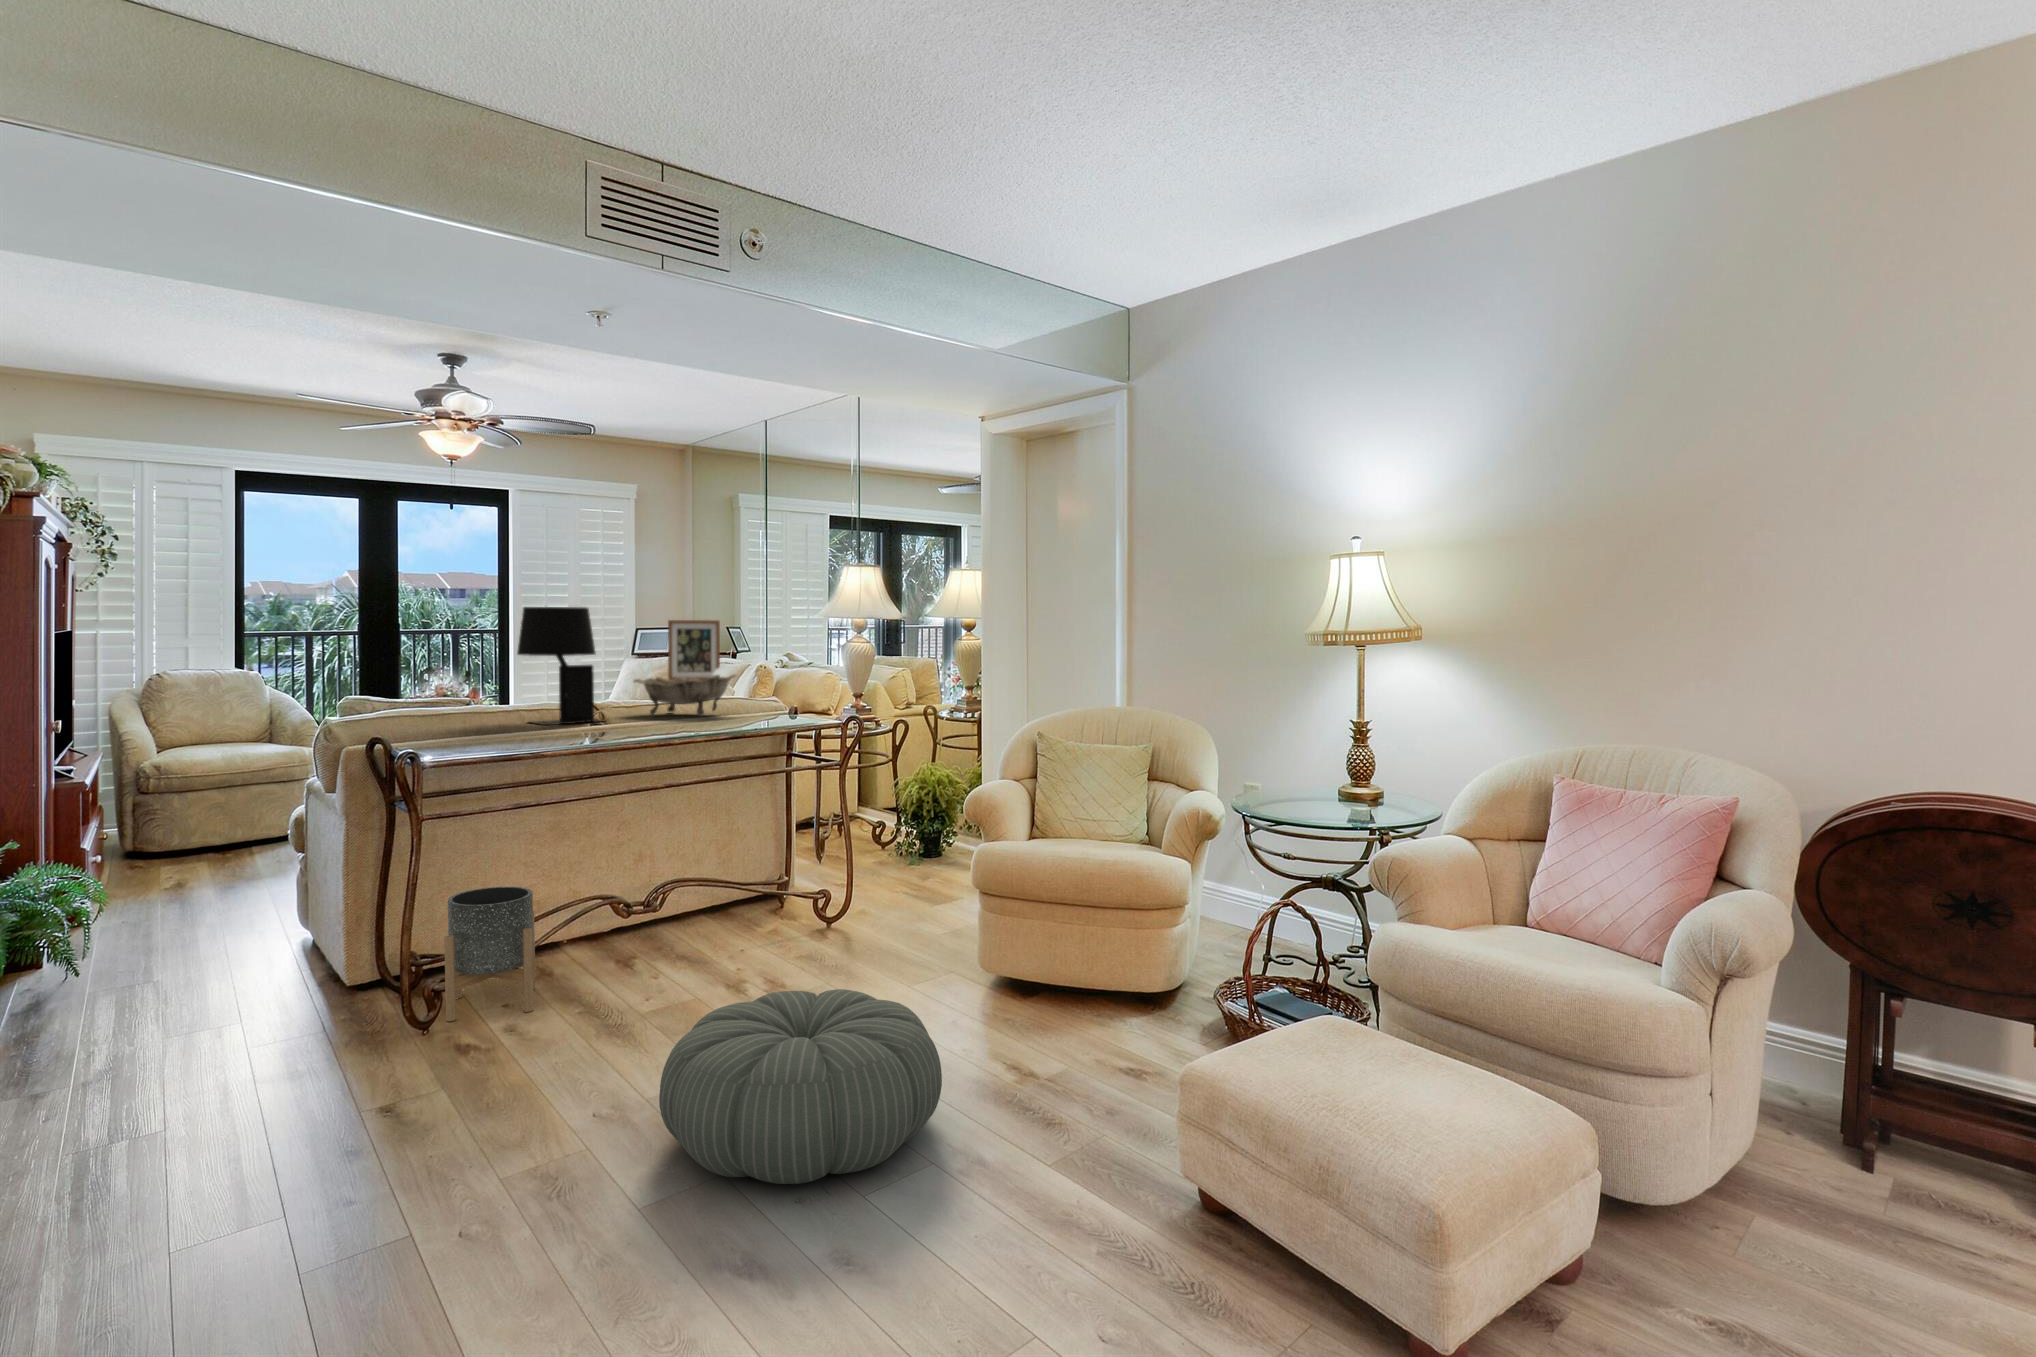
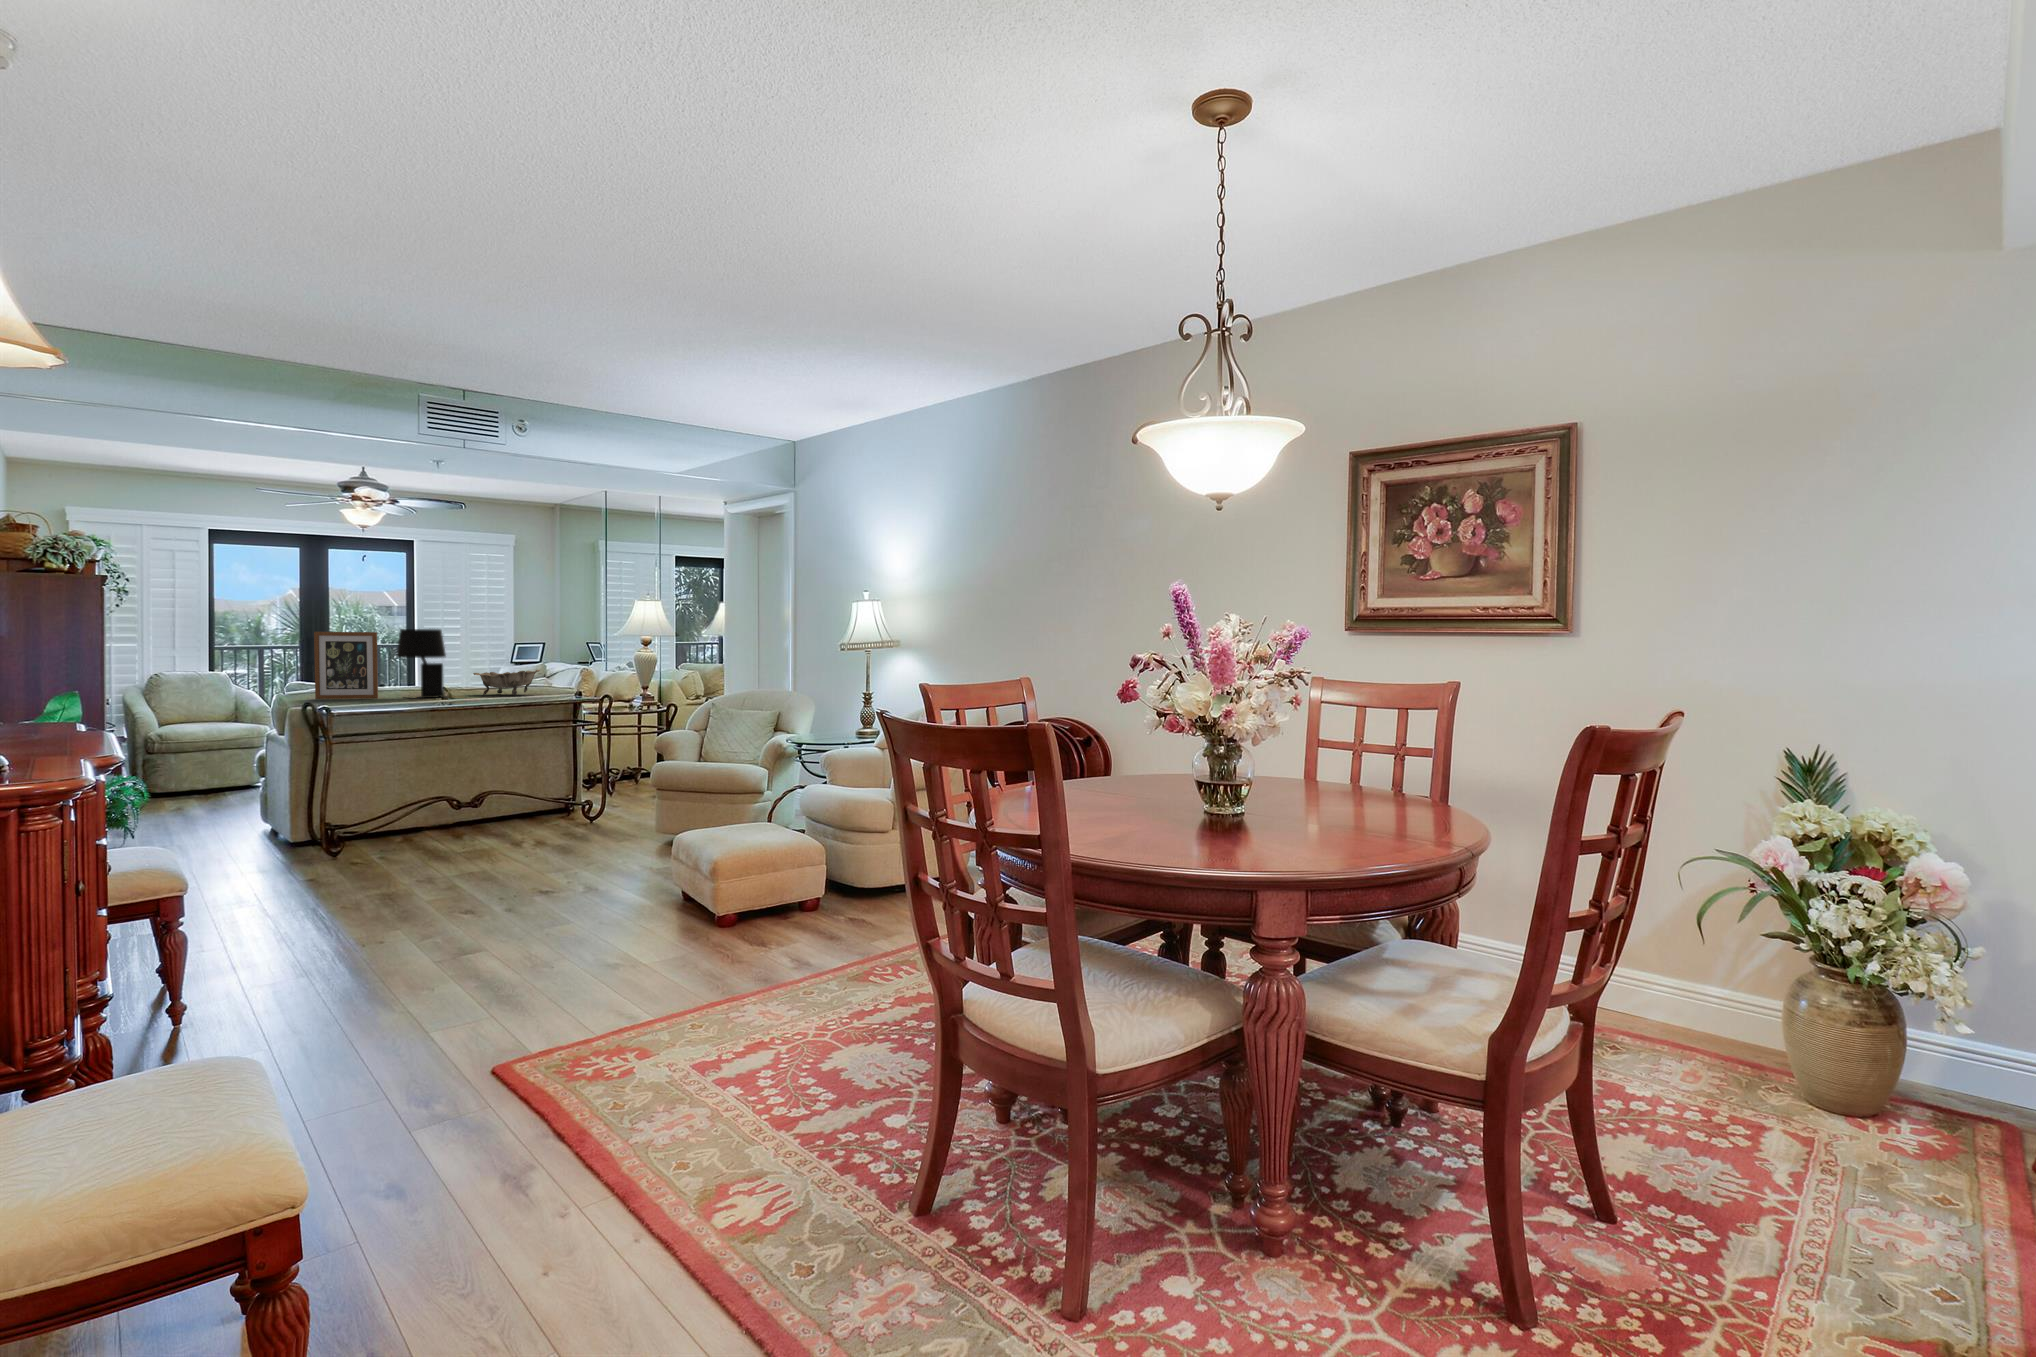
picture frame: present [668,620,720,680] -> present [314,632,378,699]
planter: present [444,887,535,1021] -> none [345,787,401,856]
pouf: present [659,989,942,1184] -> none [442,822,588,896]

